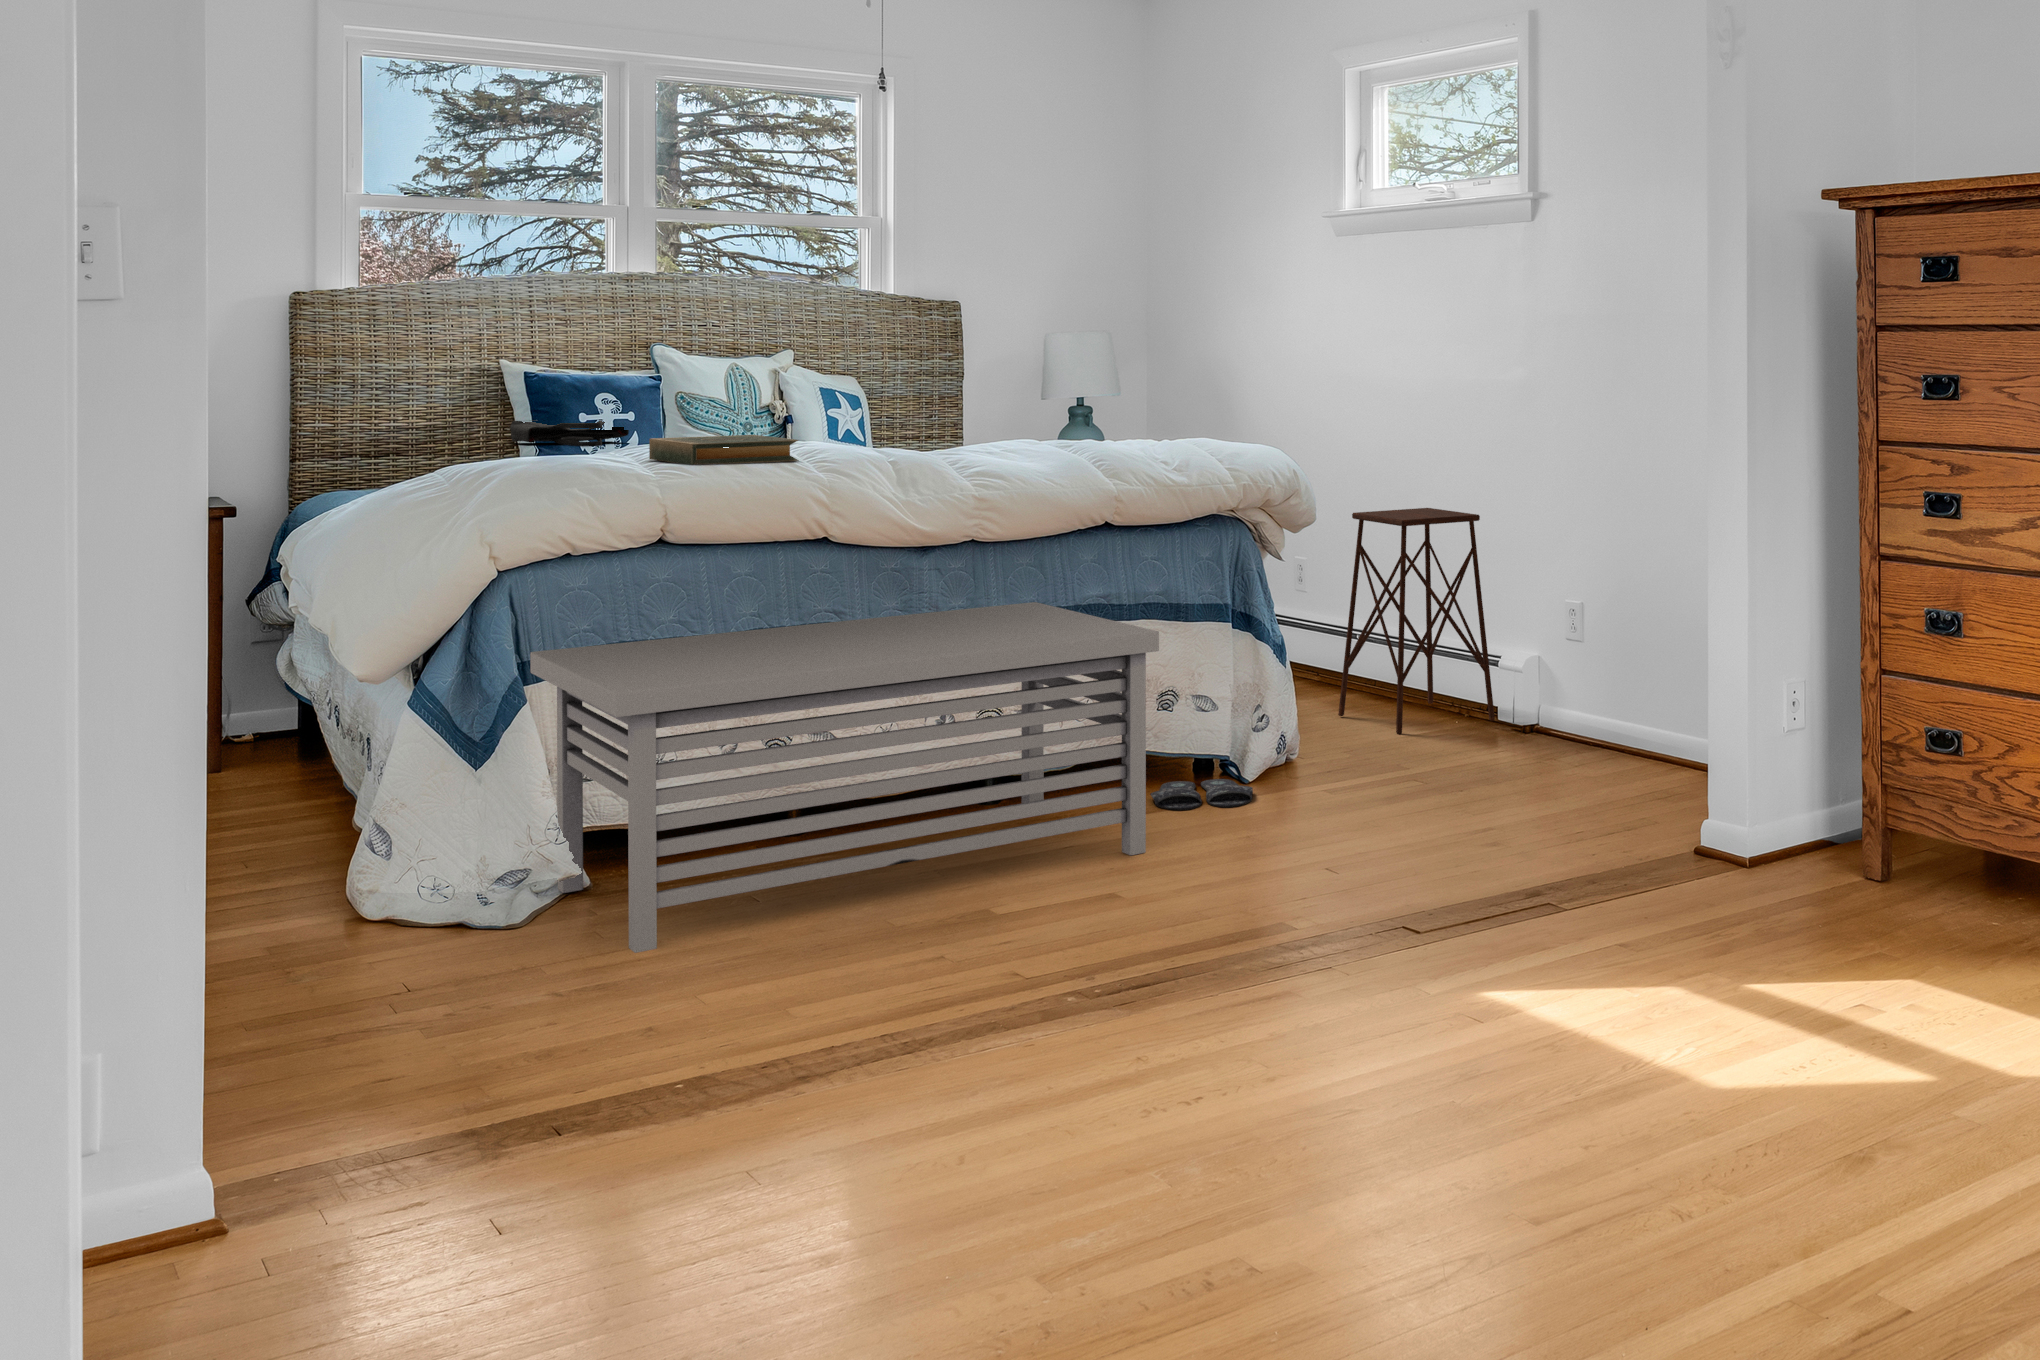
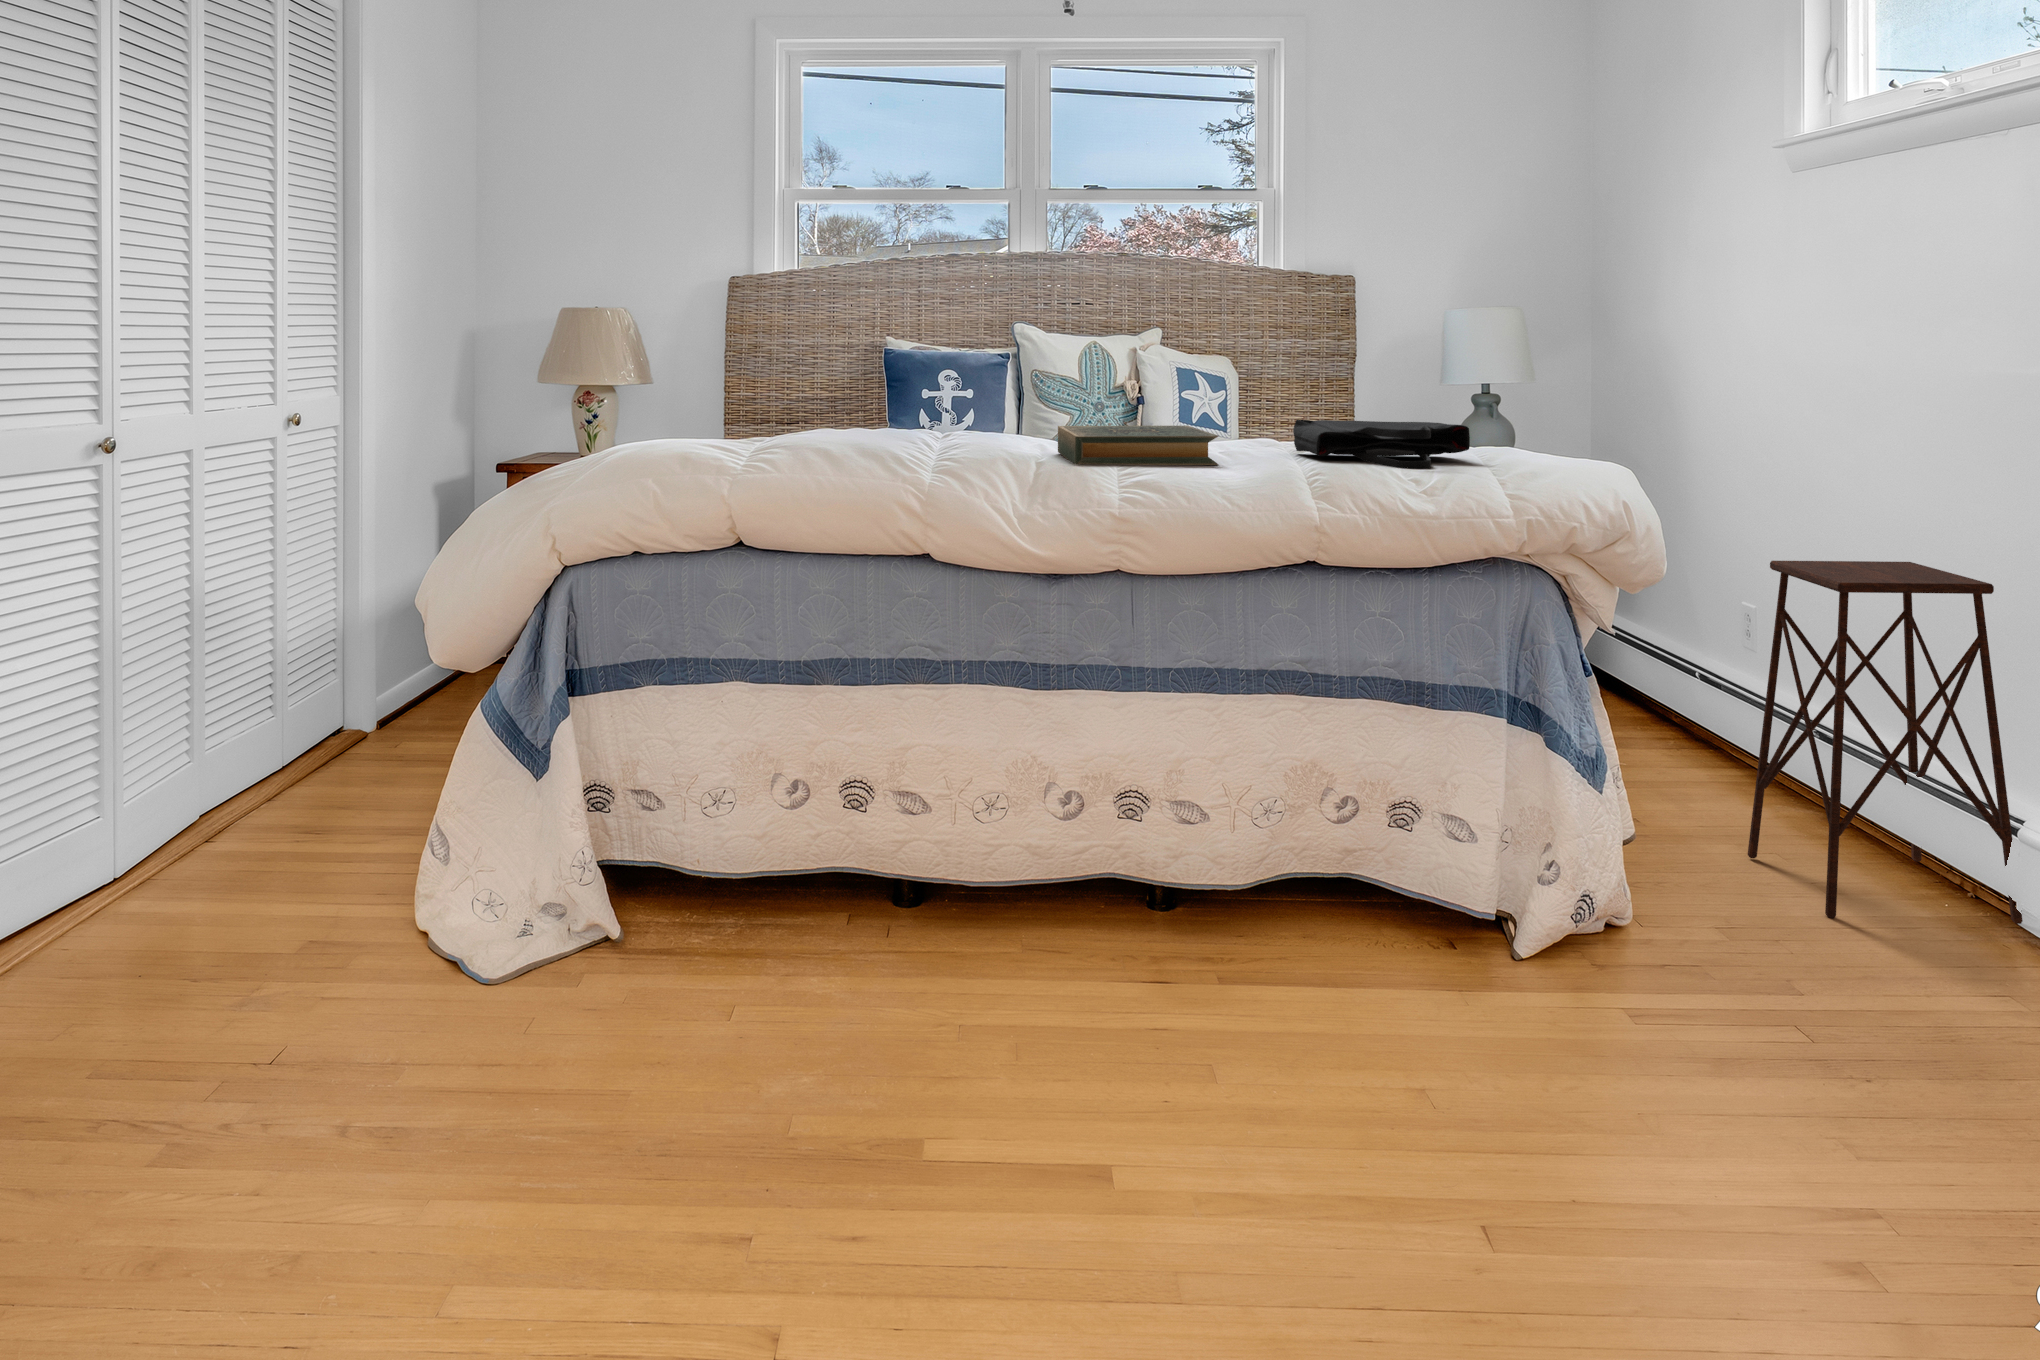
tote bag: present [510,421,629,446] -> present [1293,420,1470,469]
hardback book: present [649,435,799,465] -> present [1058,426,1218,465]
storage bench: present [530,602,1159,953] -> none [449,658,1263,1096]
slippers: present [1150,779,1253,810] -> none [1346,940,1509,1023]

